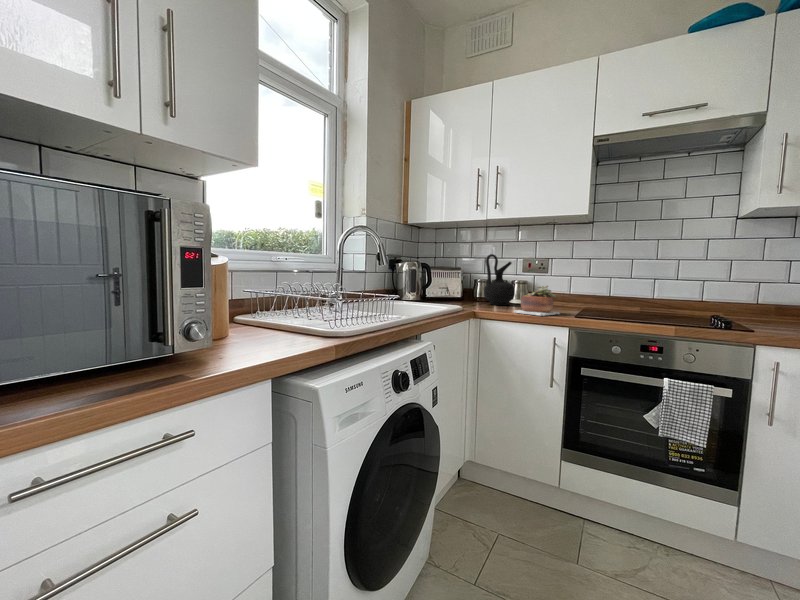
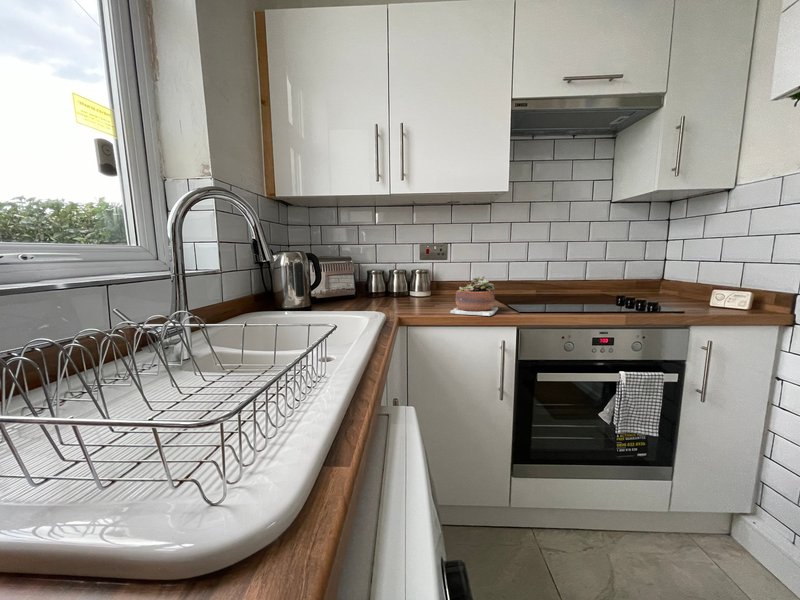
ceramic jug: present [484,254,515,305] -> none [390,239,426,302]

